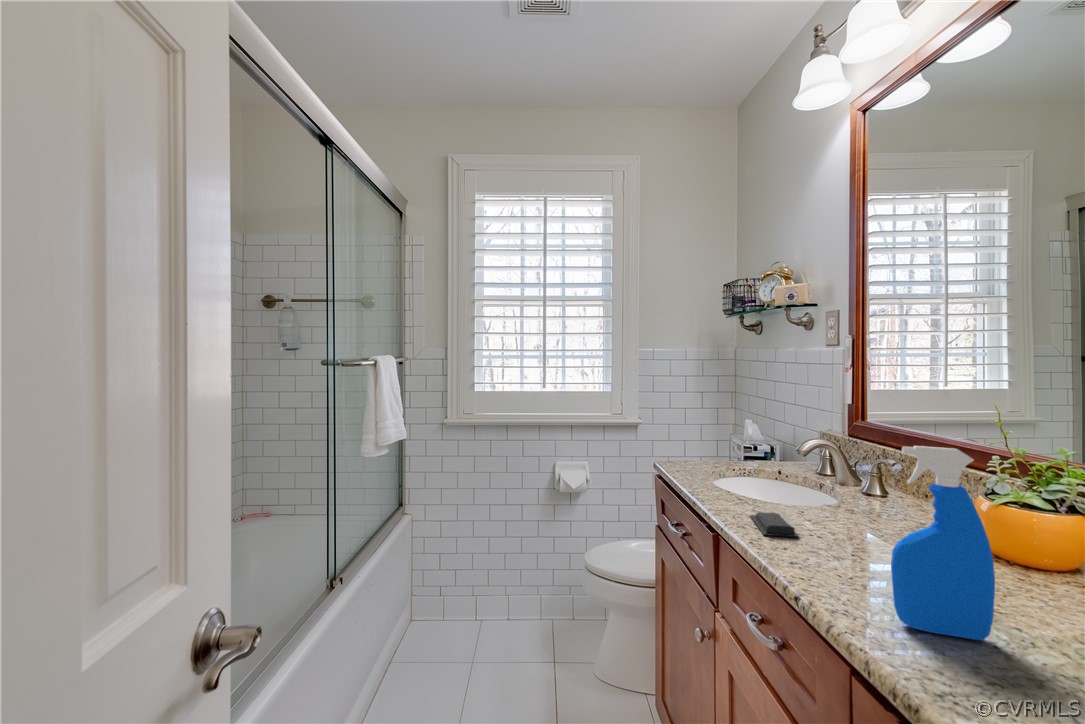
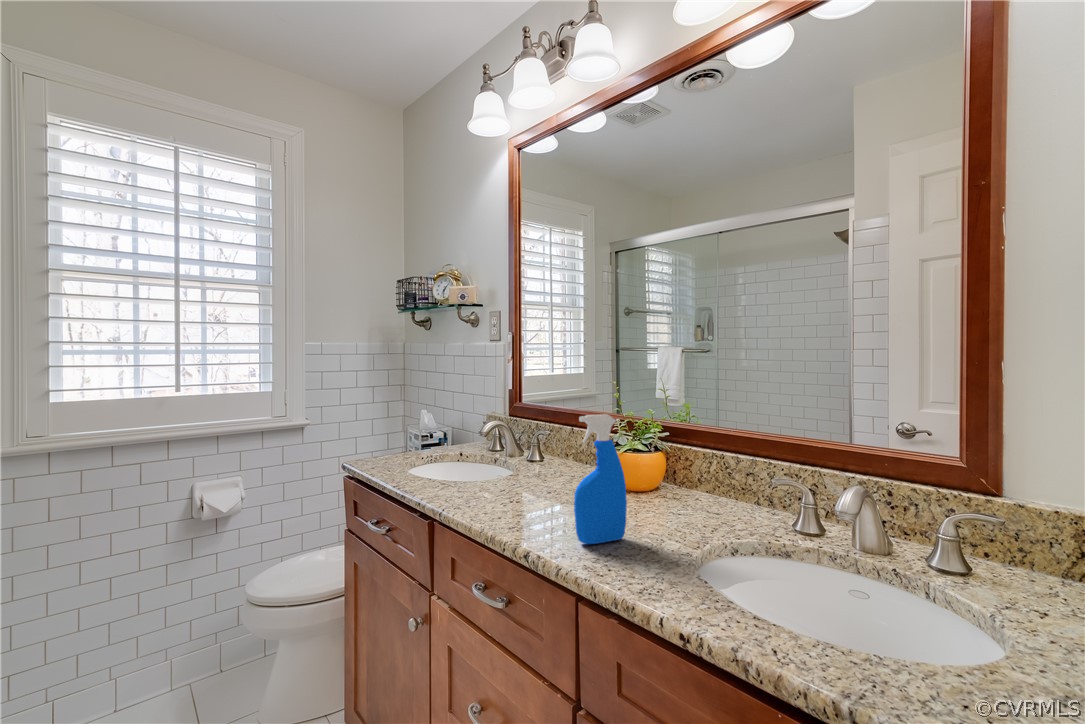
soap bar: present [750,512,799,537] -> none [454,488,498,508]

